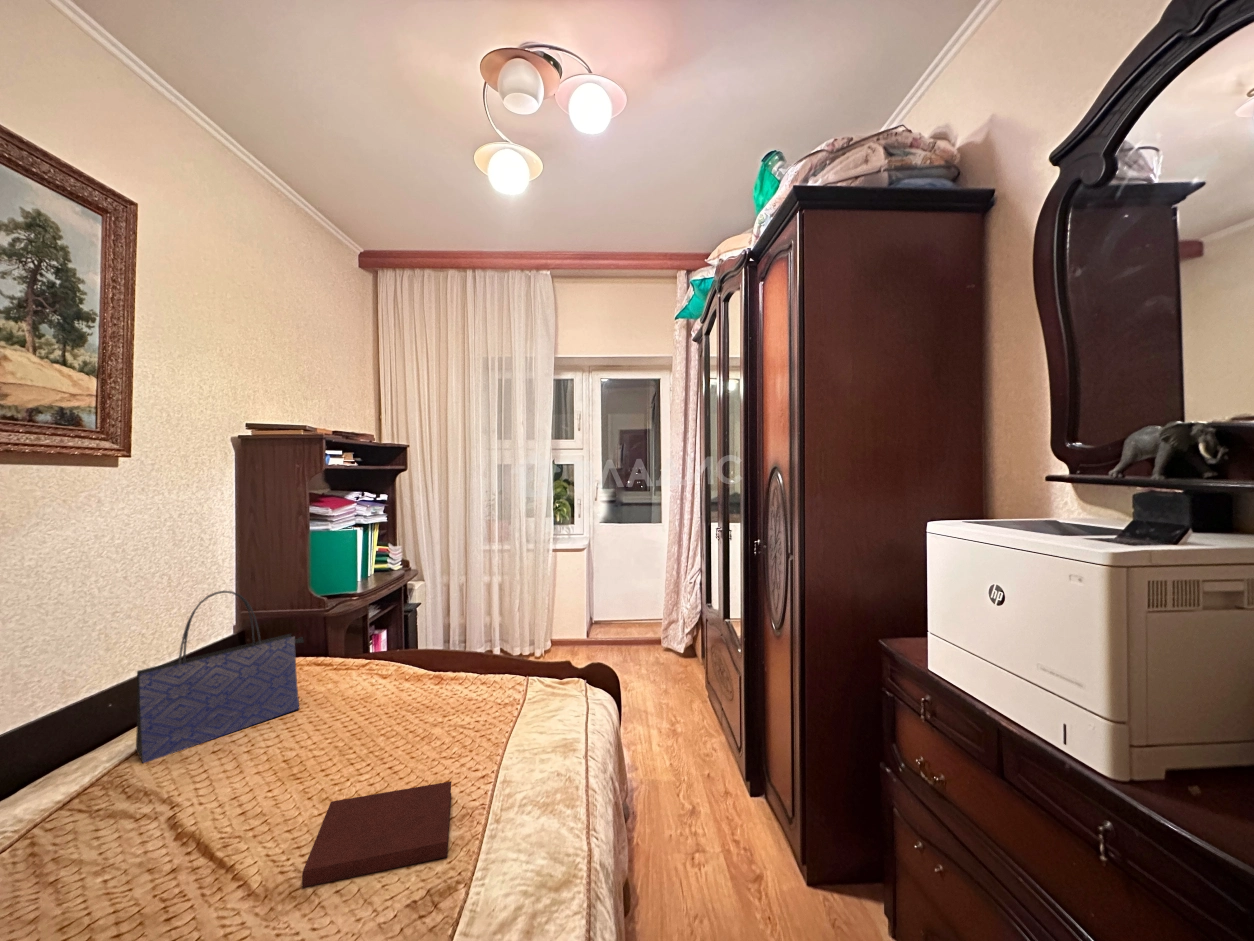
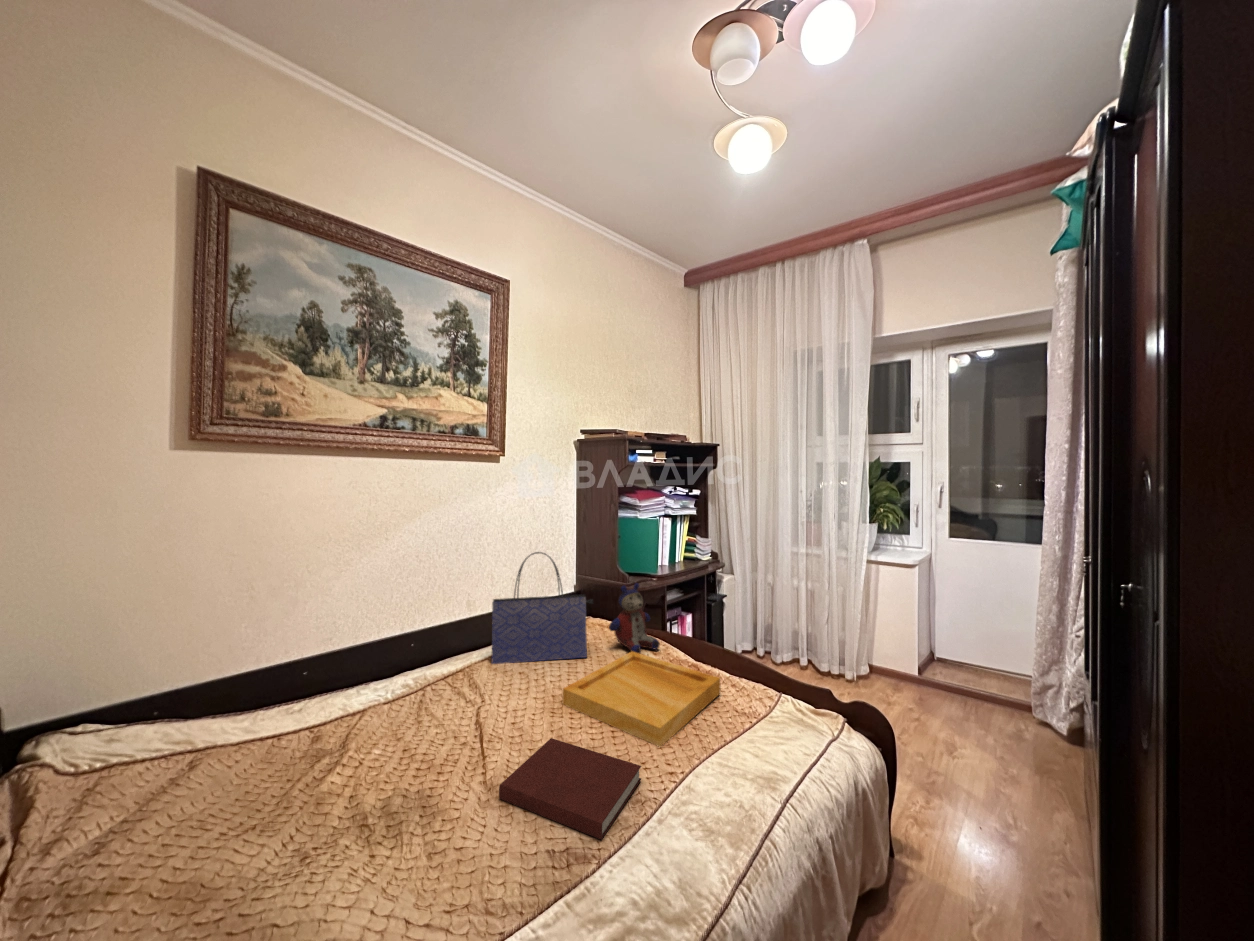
stuffed bear: none [323,607,387,688] -> present [609,583,660,653]
tray: none [307,681,476,768] -> present [563,652,720,747]

